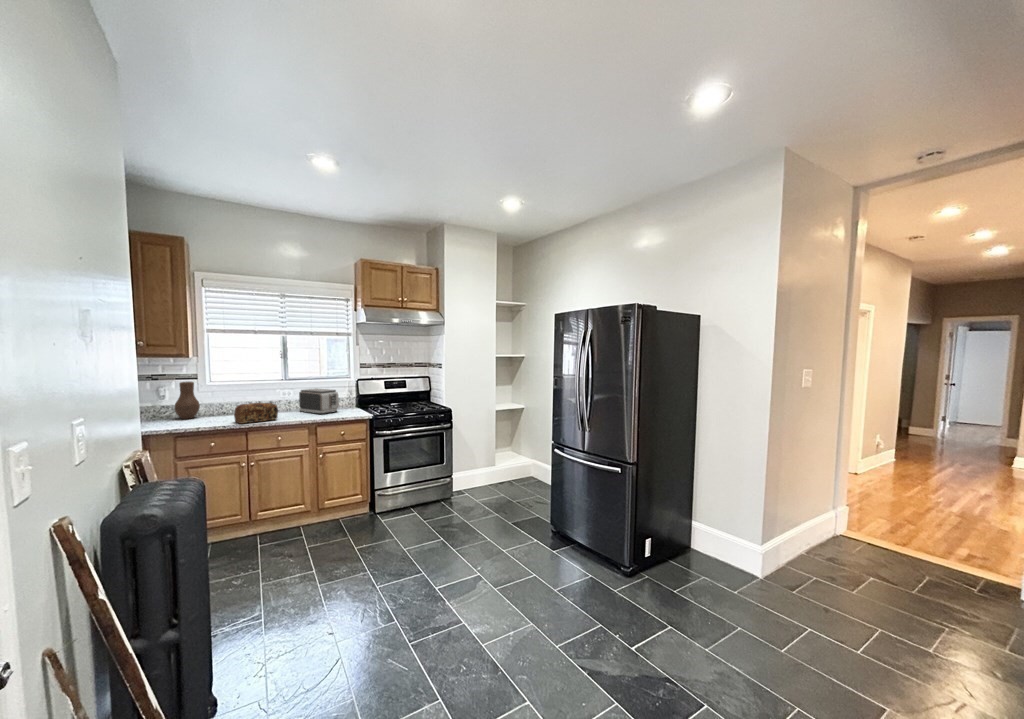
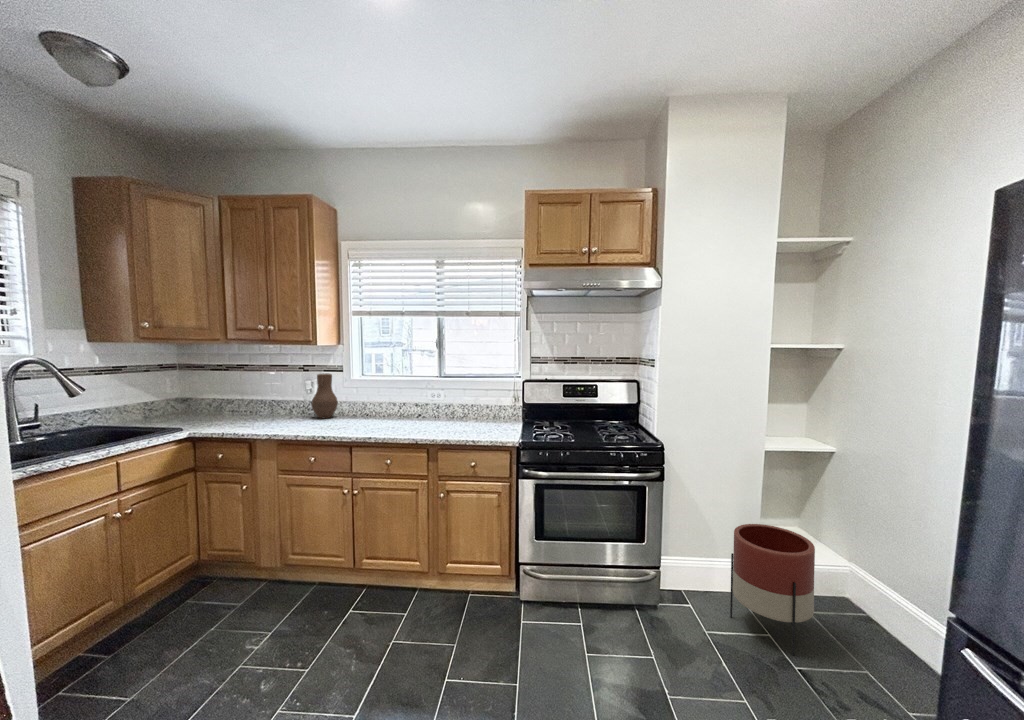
toaster: present [299,388,338,414] -> none [442,390,485,429]
bread loaf: present [234,403,278,424] -> none [345,405,396,433]
planter: none [481,444,515,496] -> present [730,524,815,656]

